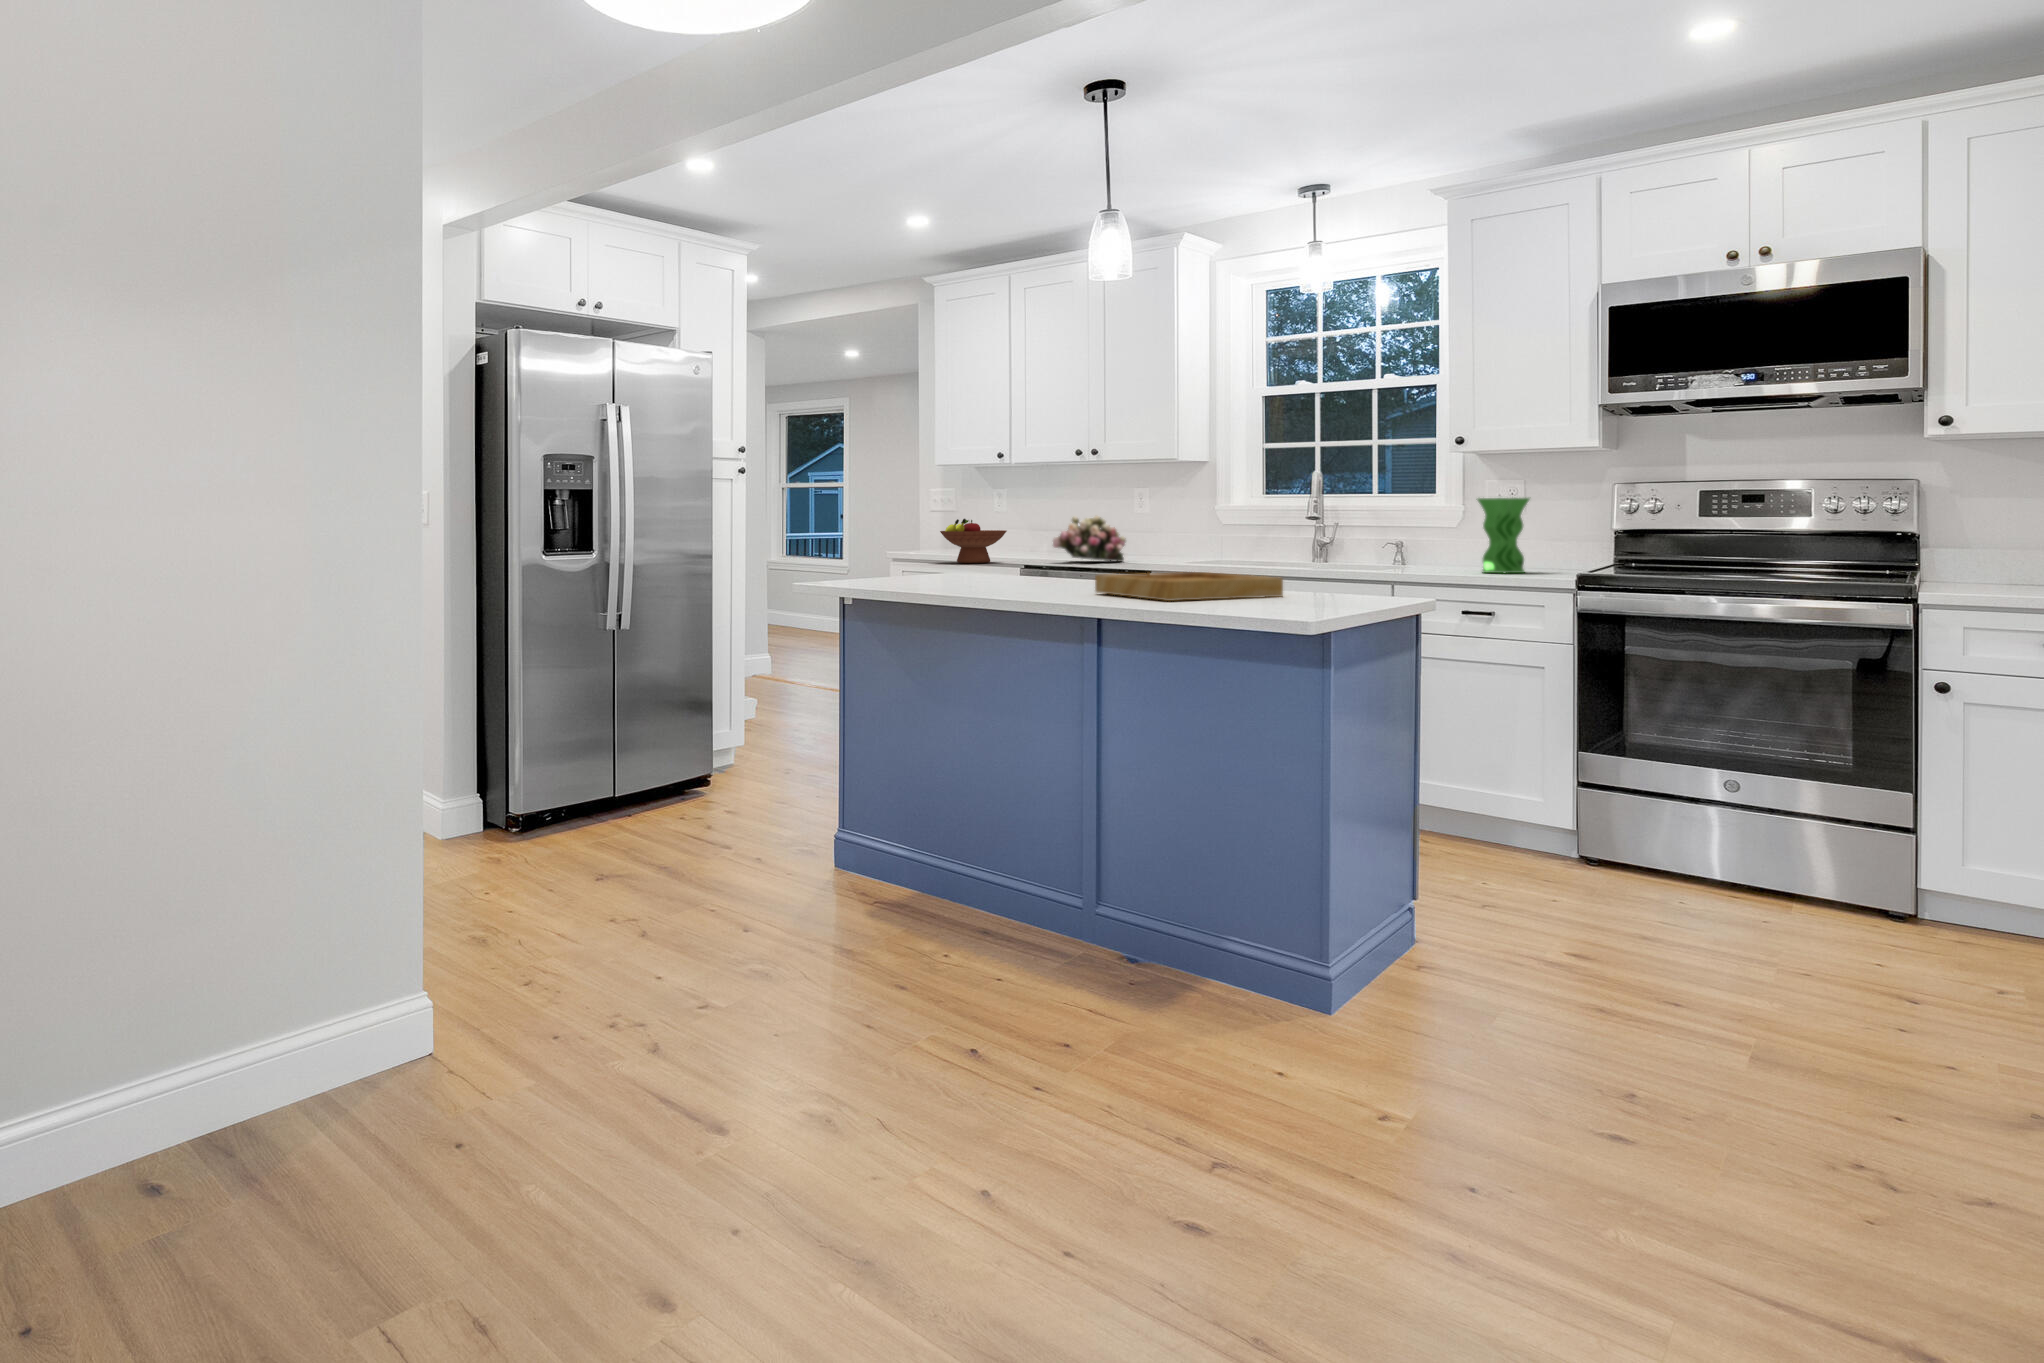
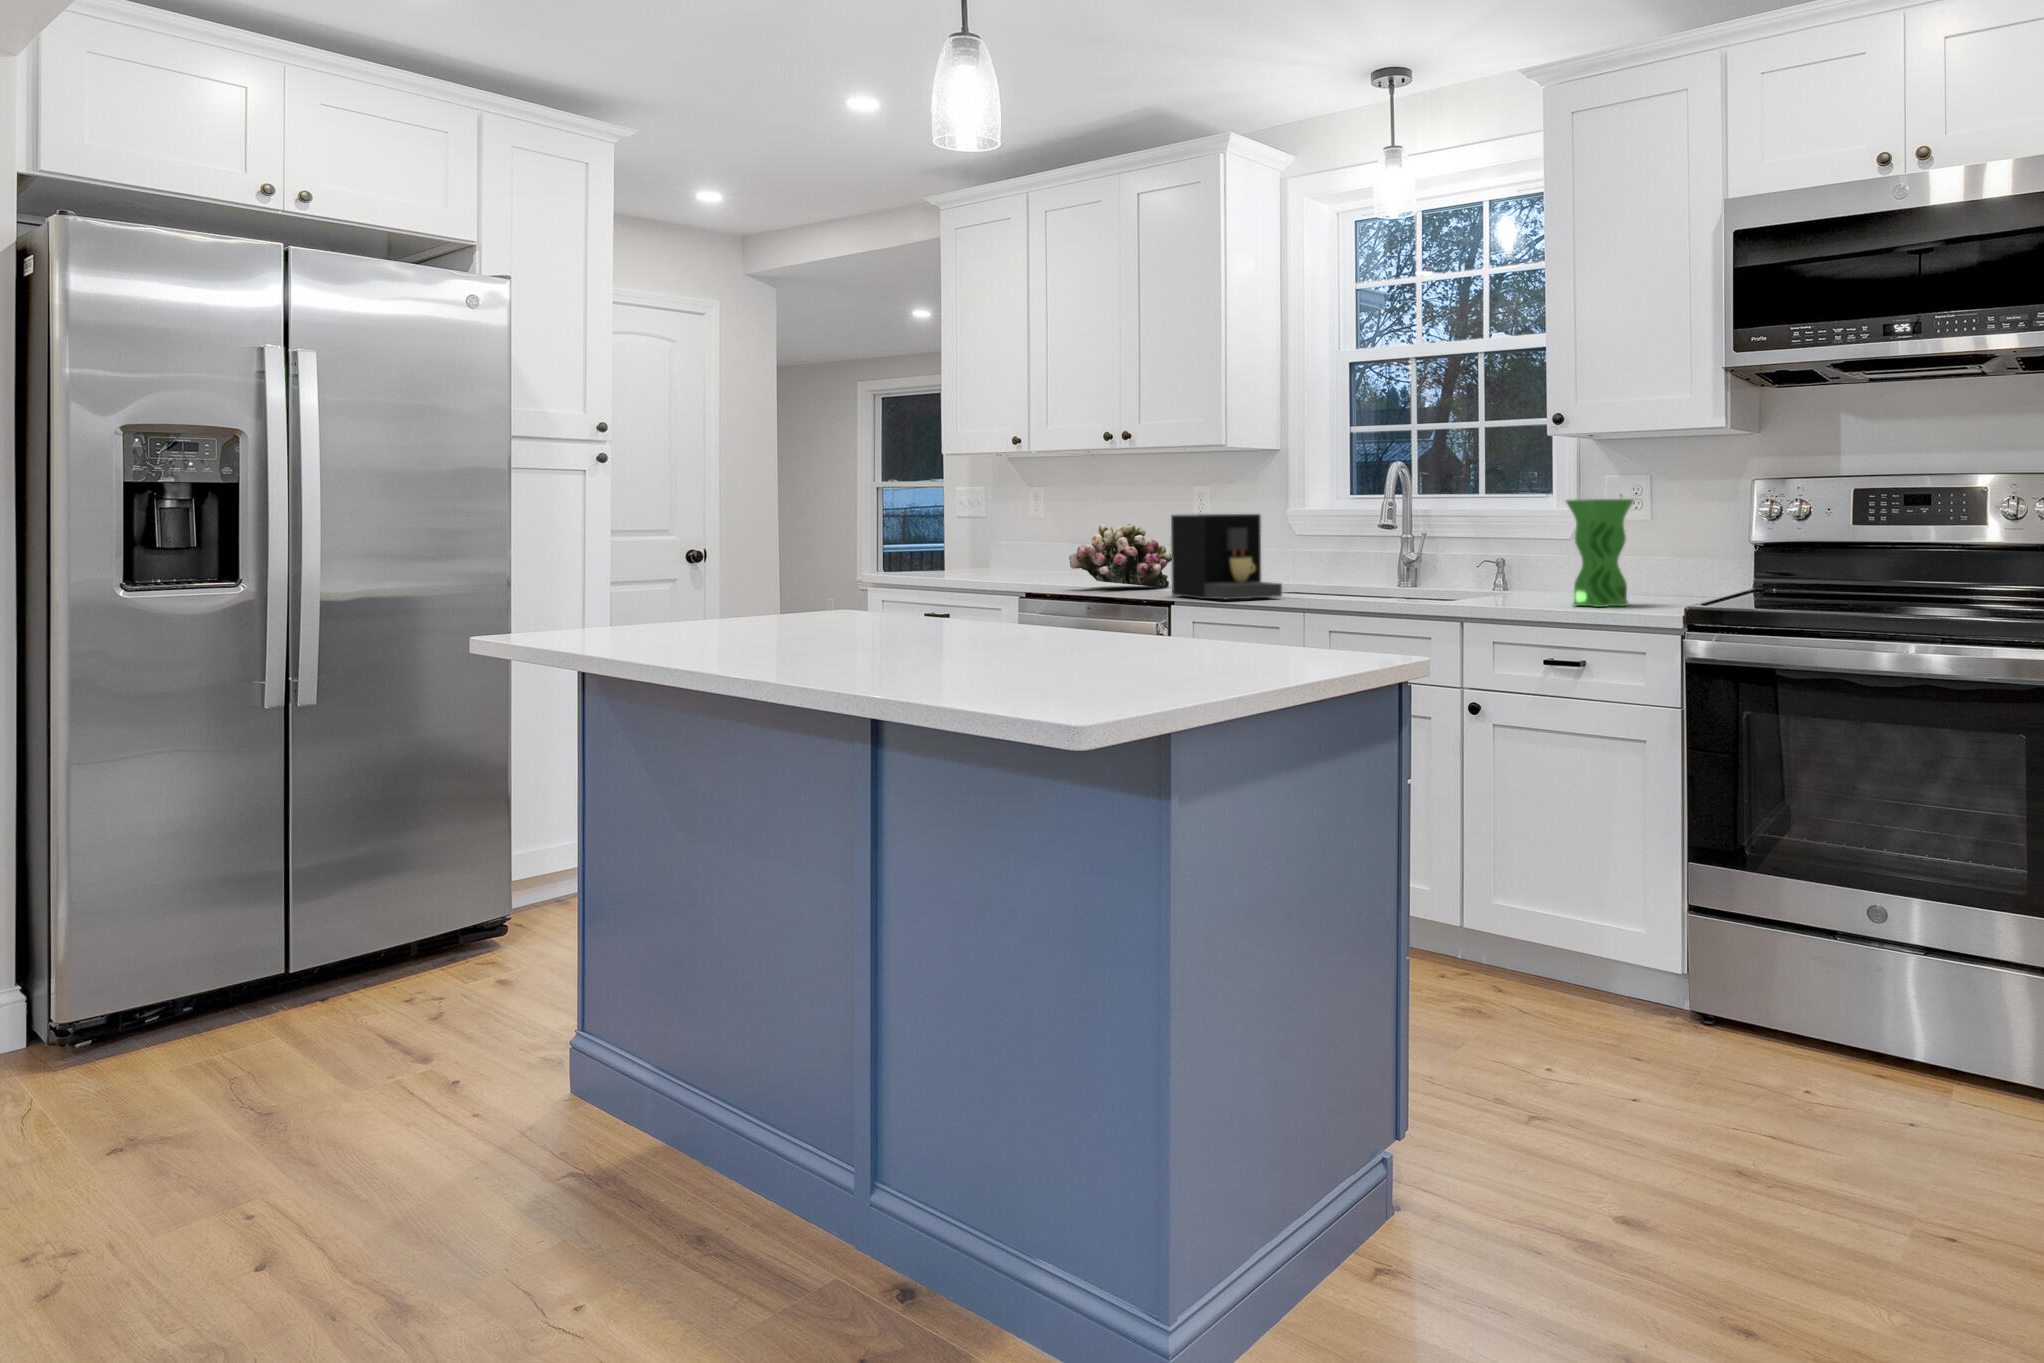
coffee maker: none [1149,508,1240,569] -> present [1171,514,1282,599]
fruit bowl: present [940,519,1007,563] -> none [920,528,1016,590]
tray: present [1095,572,1283,601] -> none [926,614,1189,669]

